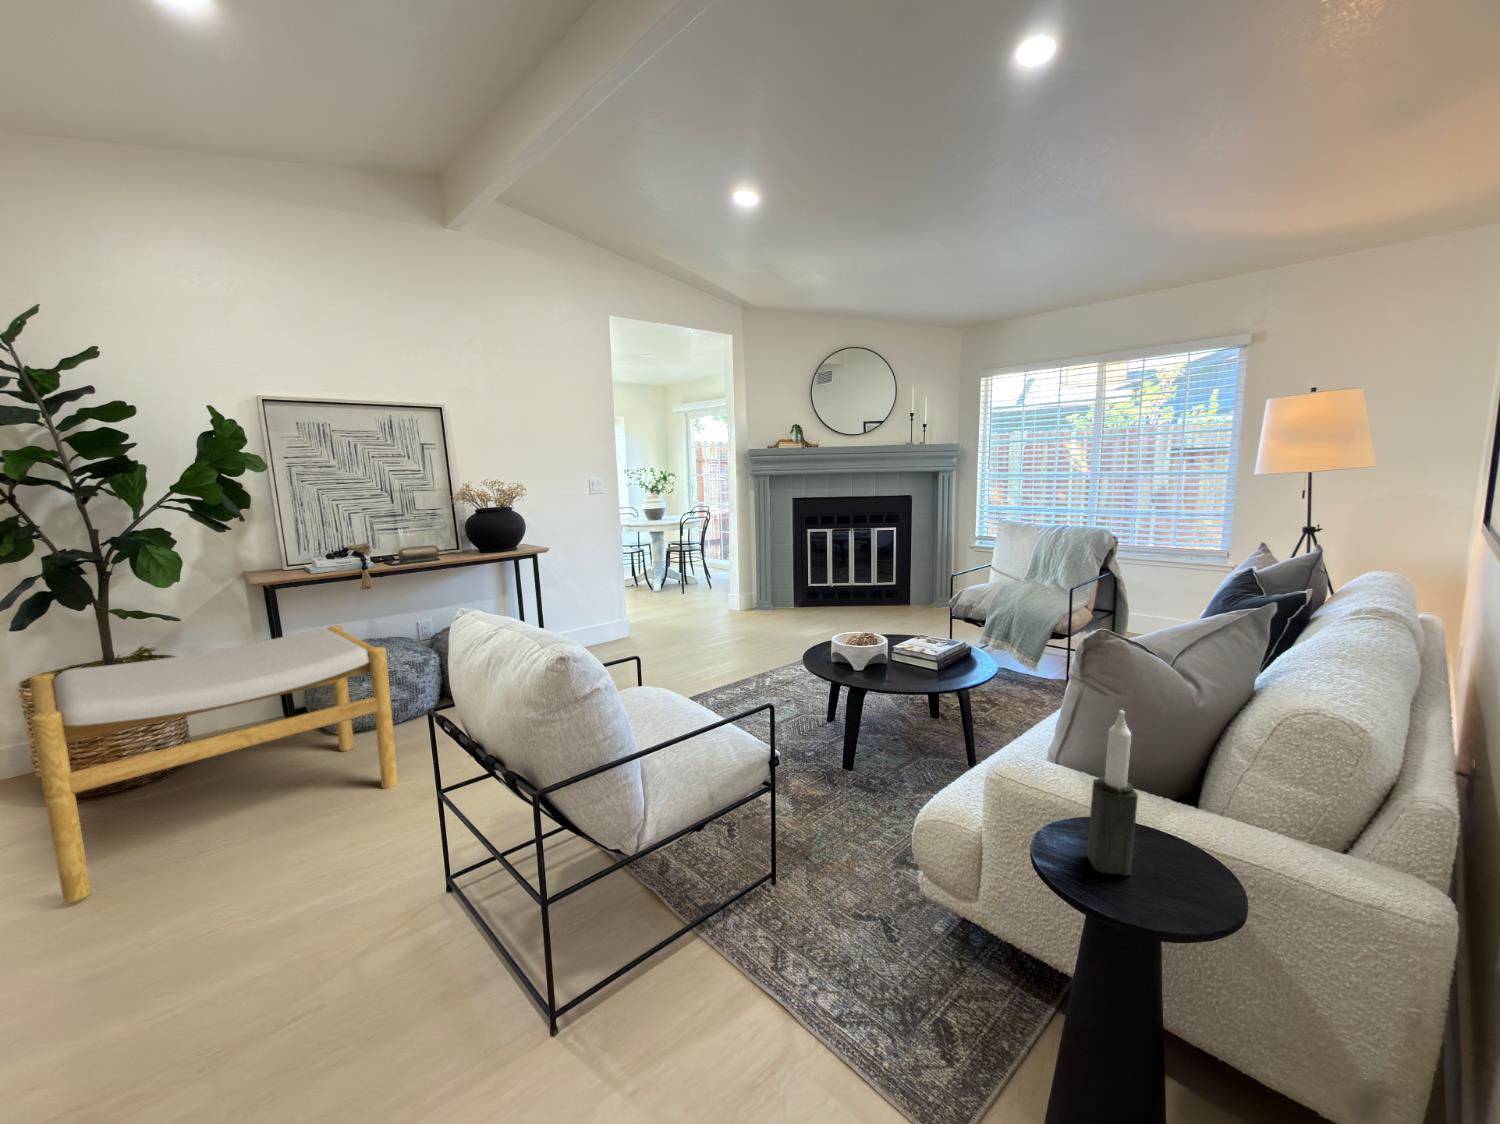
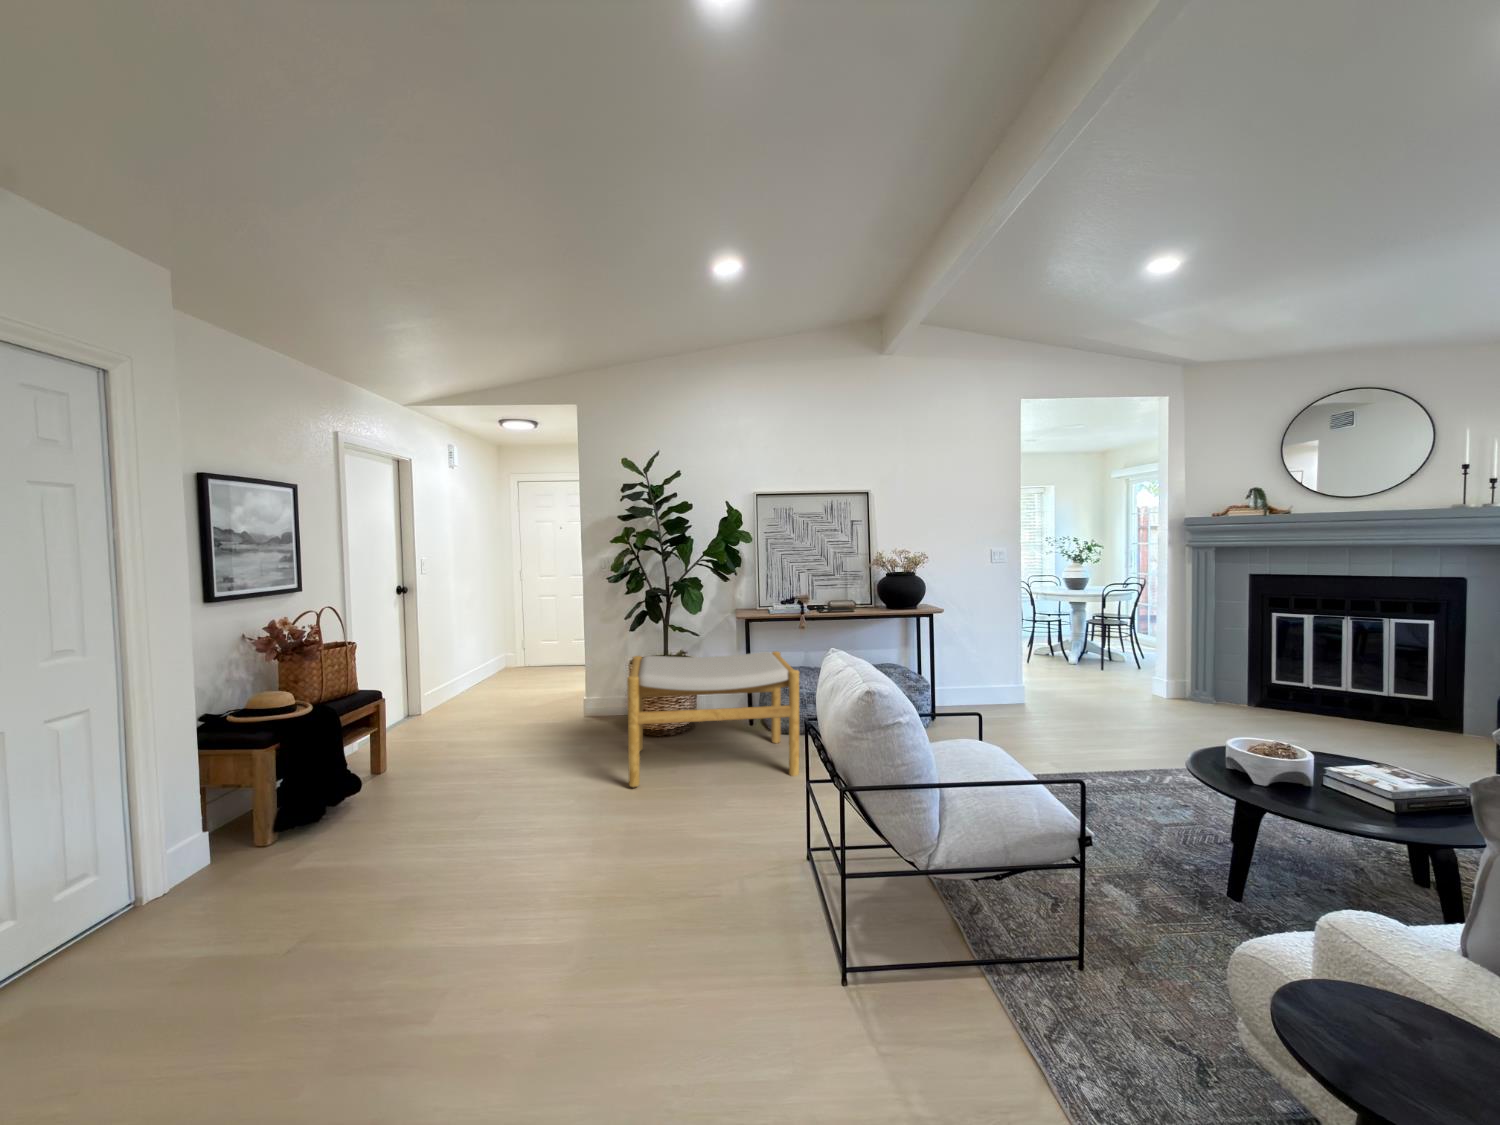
candle: present [1087,710,1138,876] -> none [1348,846,1411,1058]

